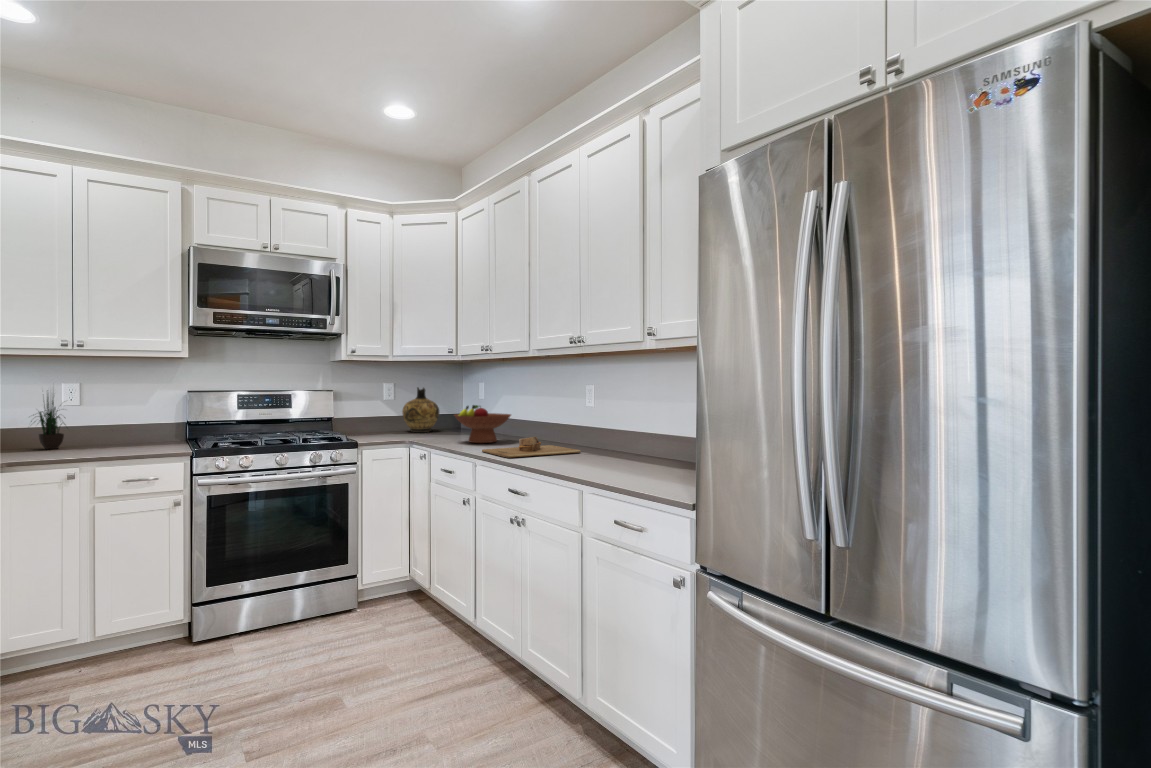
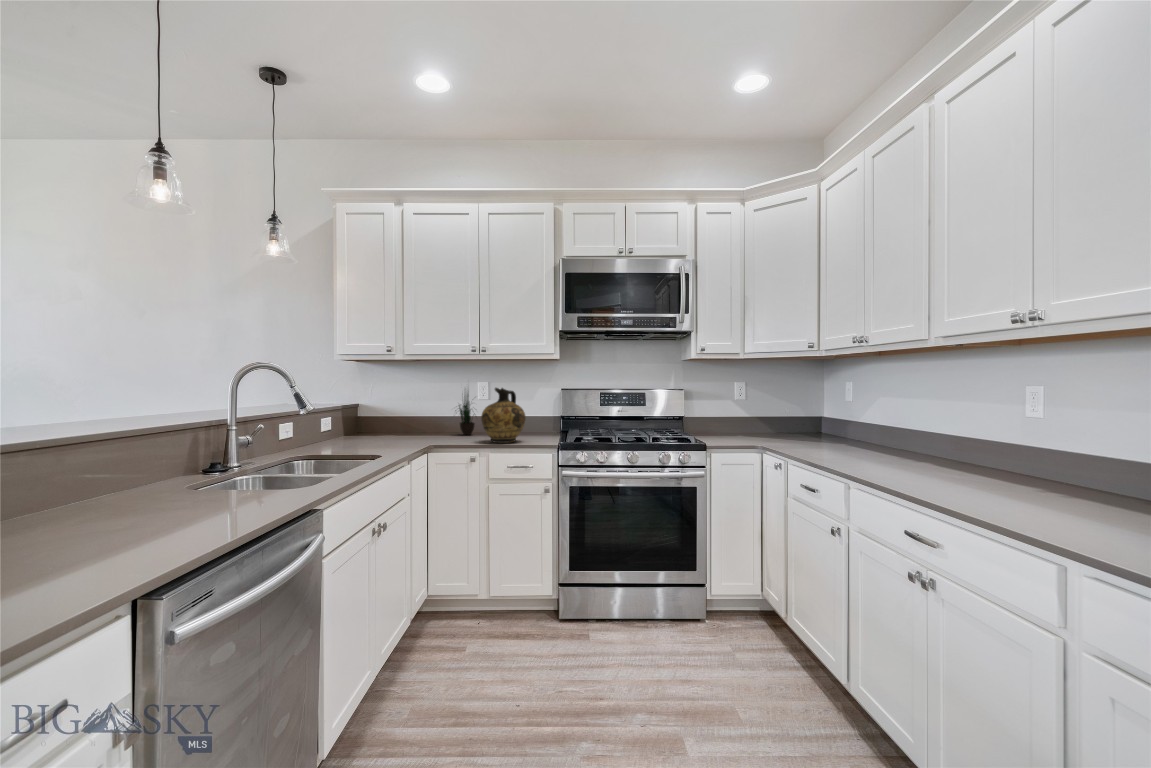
ceramic jug: present [402,387,439,432] -> present [481,388,526,443]
fruit bowl: present [455,405,511,443] -> none [817,409,896,457]
cutting board: present [482,437,581,458] -> none [858,456,1022,485]

